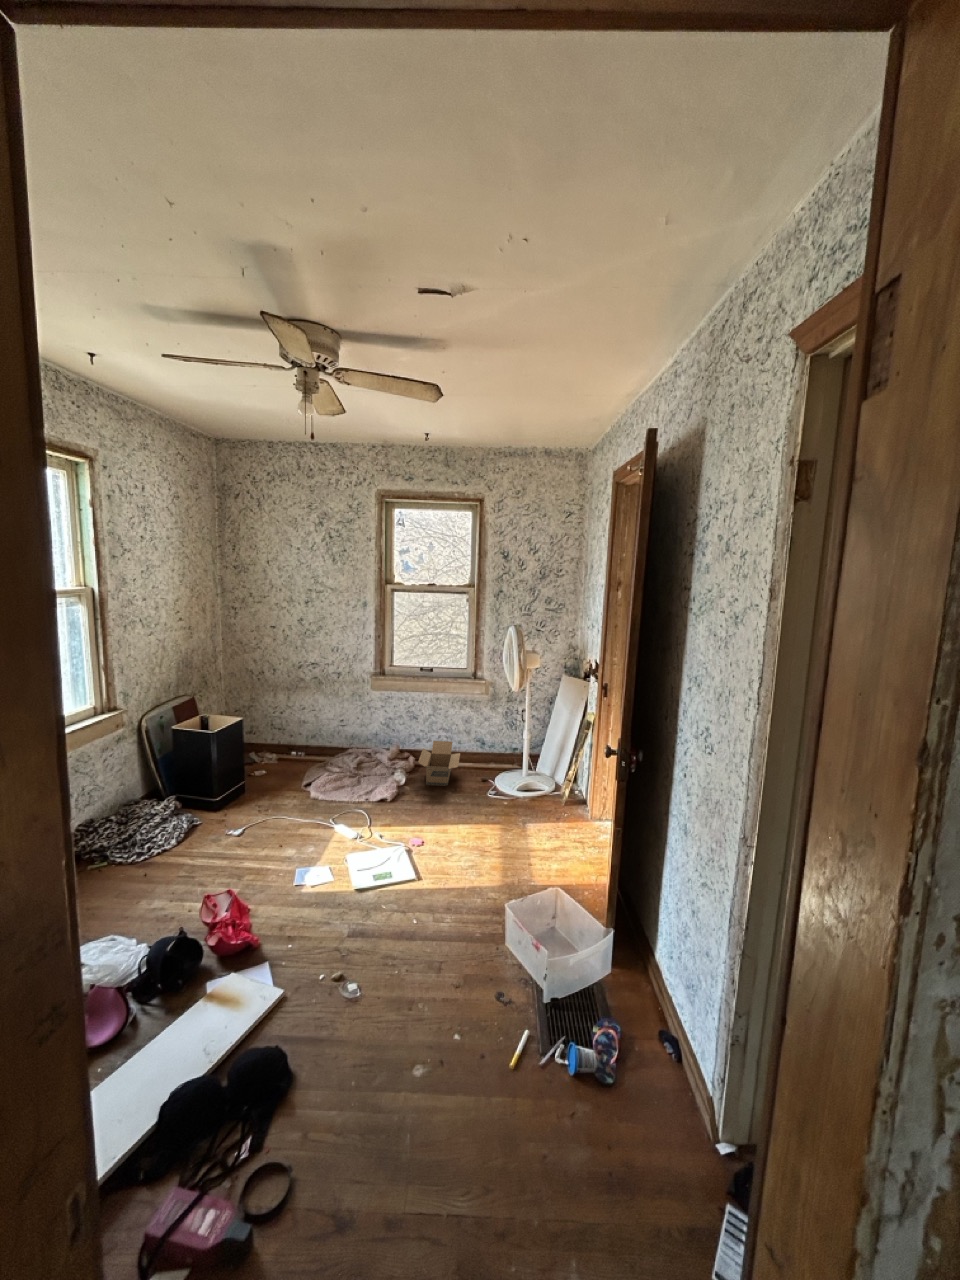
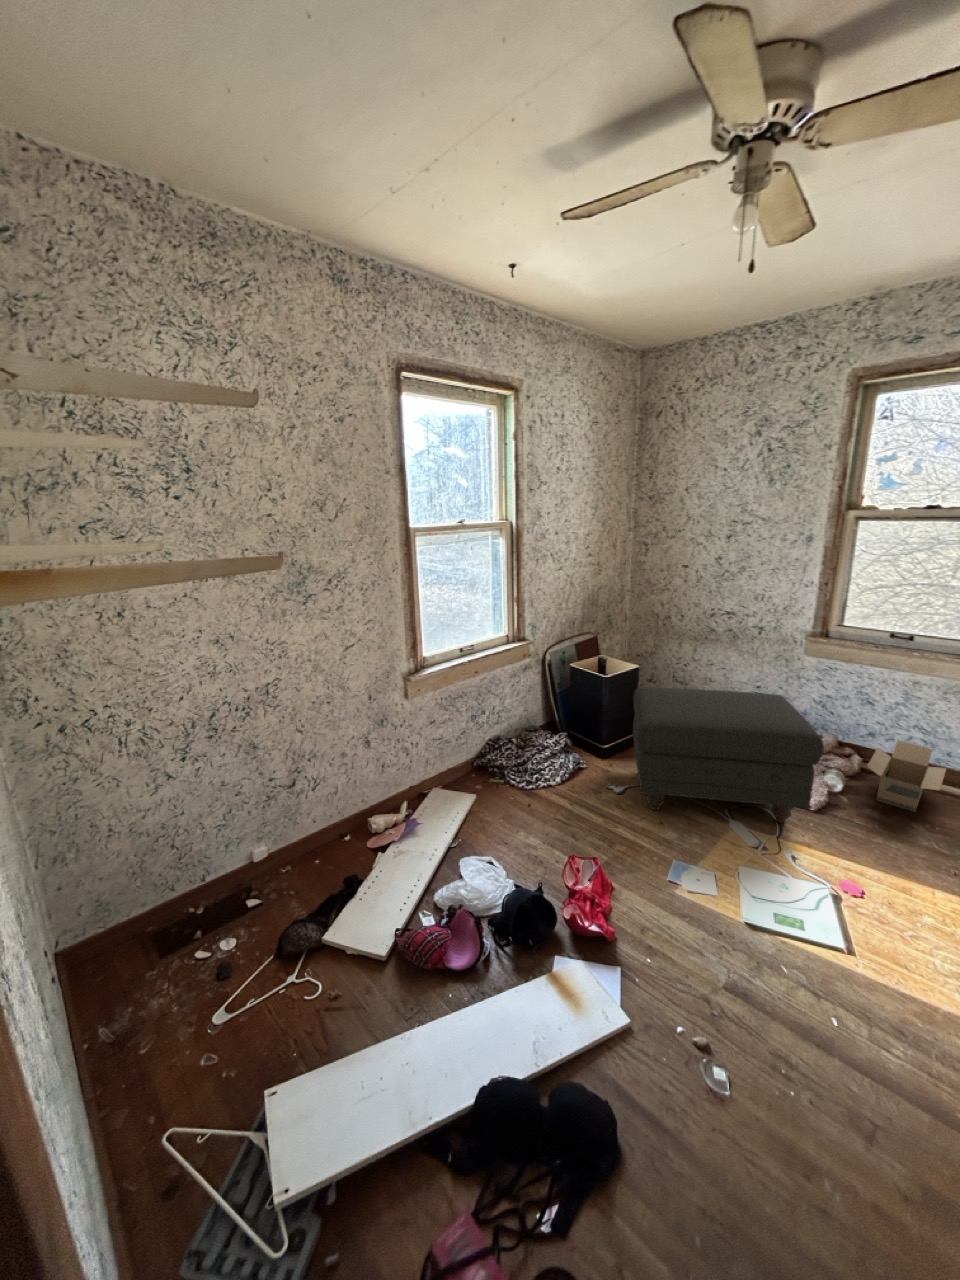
ottoman: none [242,722,391,838] -> present [633,687,824,823]

